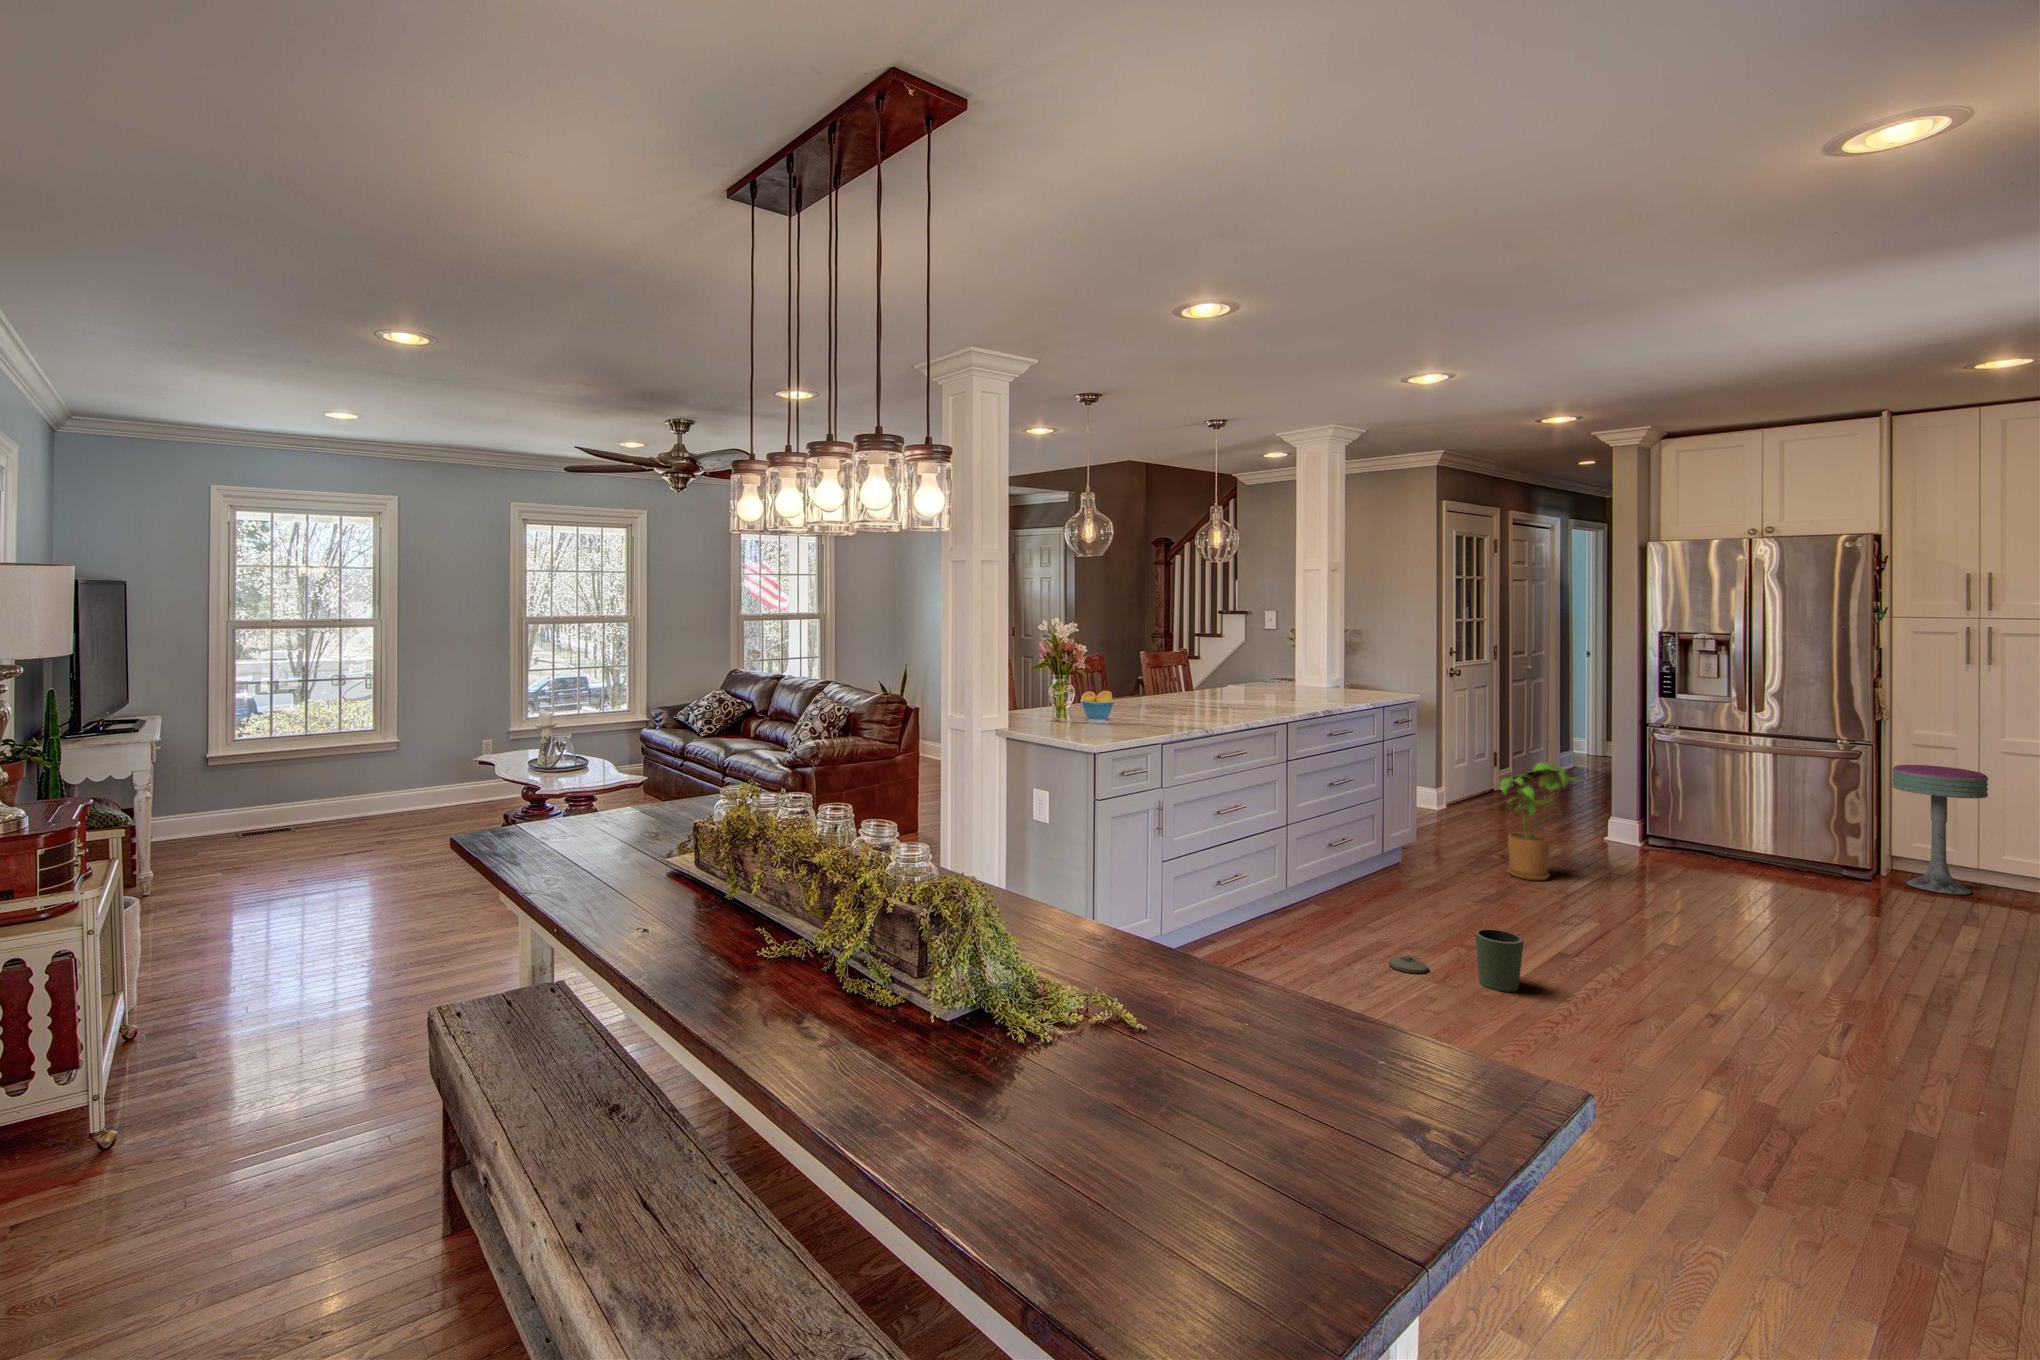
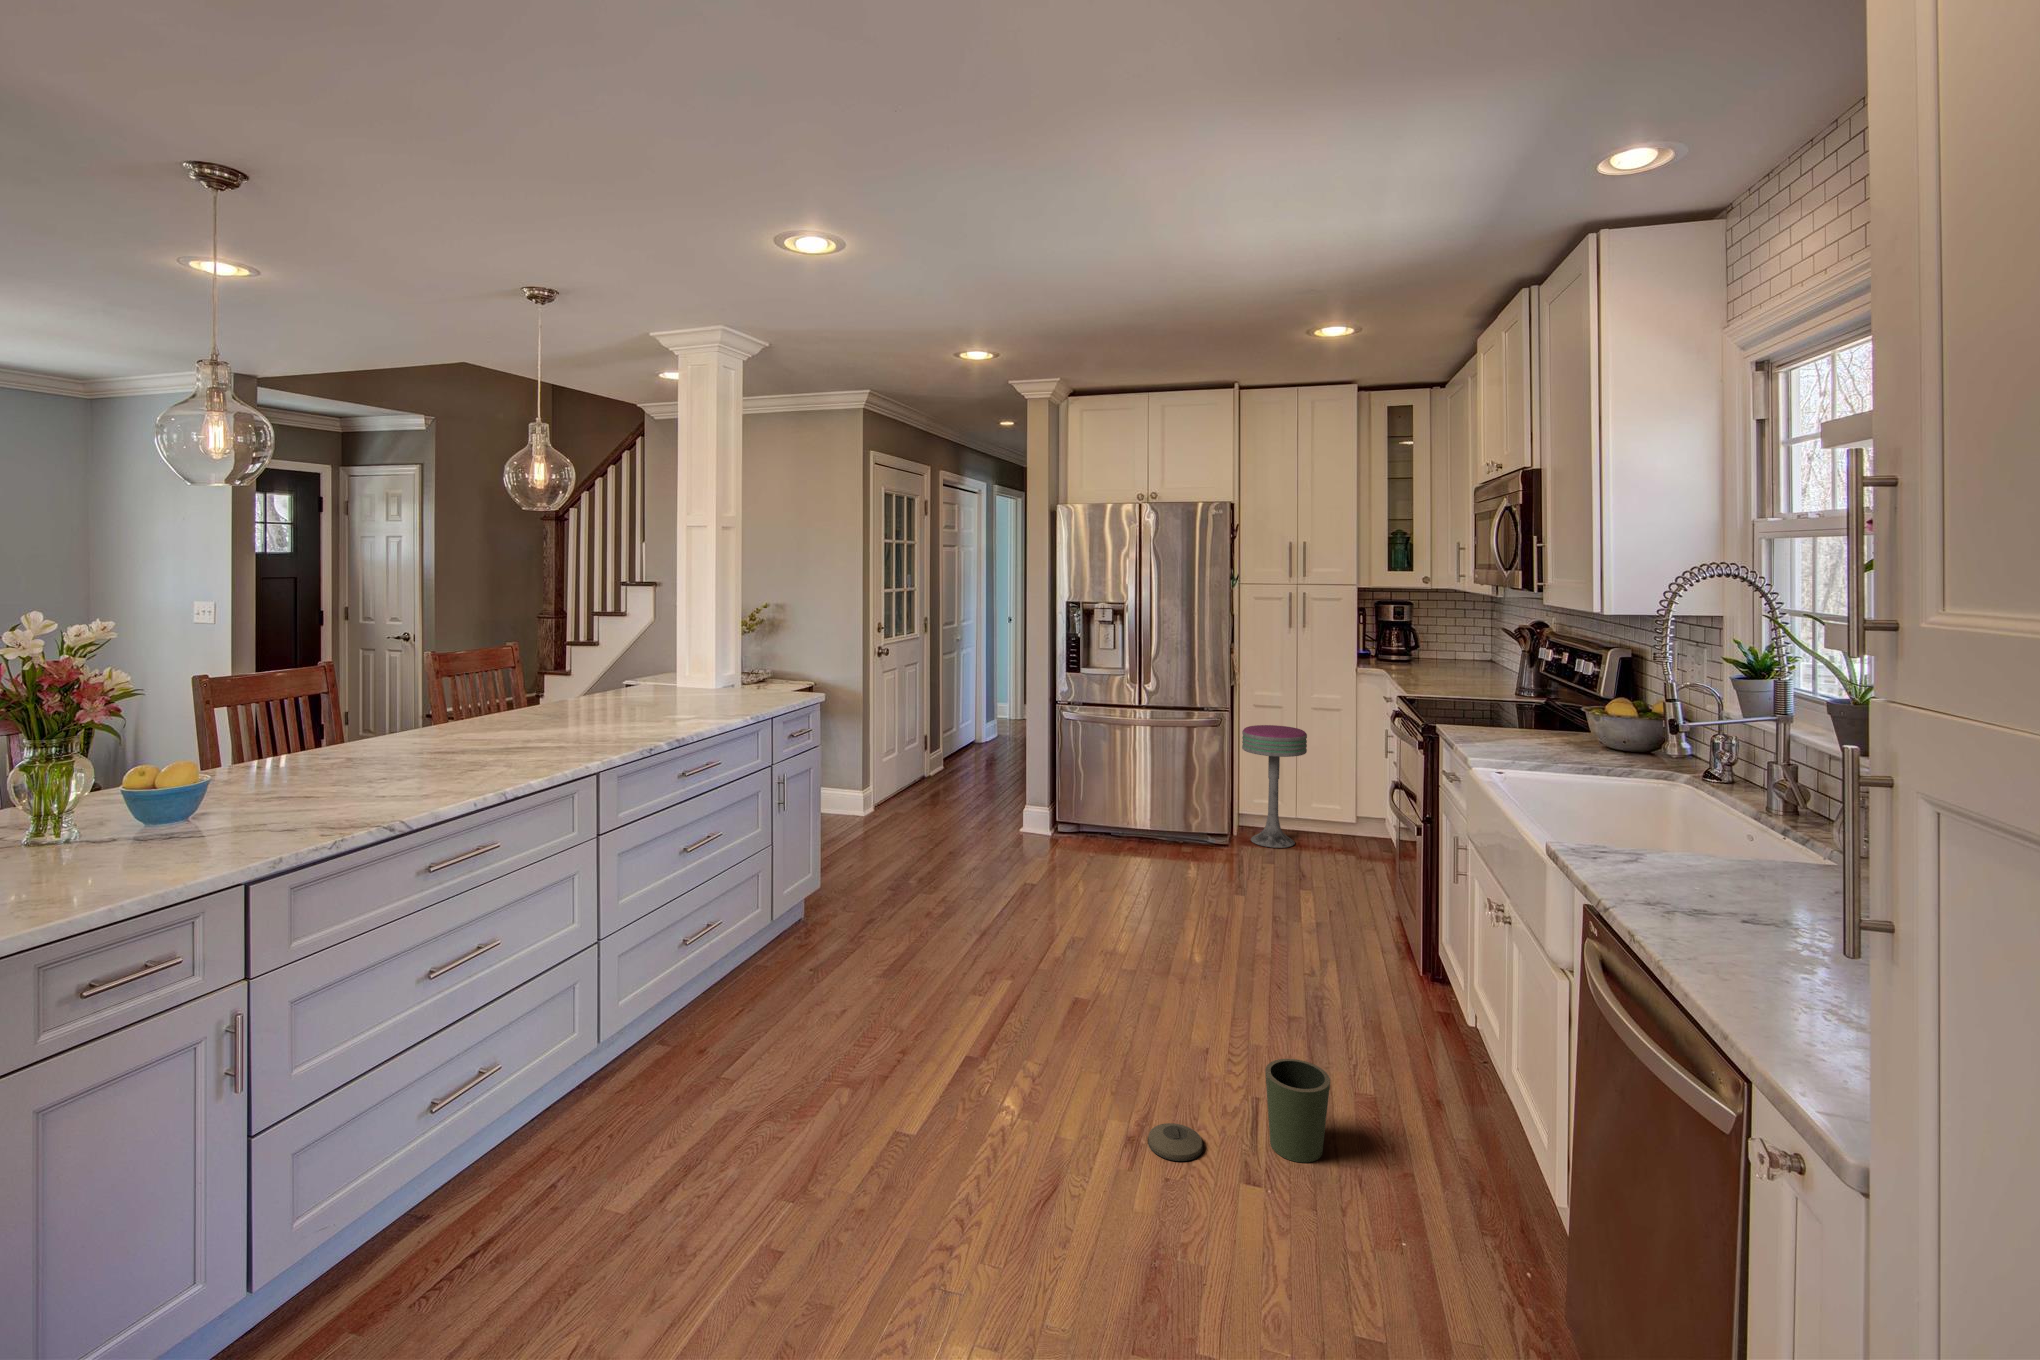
house plant: present [1500,762,1577,880] -> none [911,764,992,908]
trash can: present [1389,929,1524,992] -> present [1148,1059,1330,1163]

